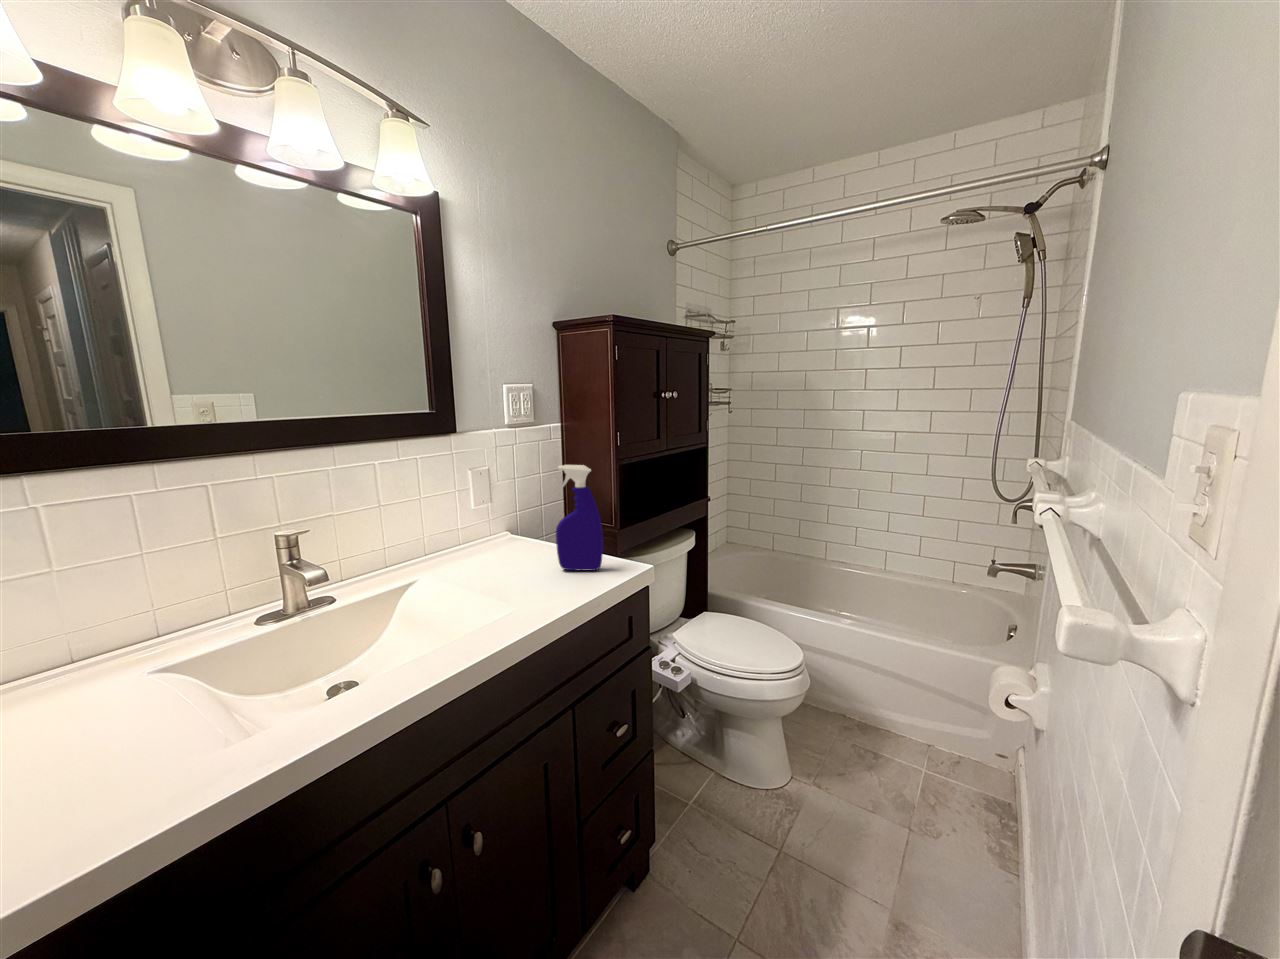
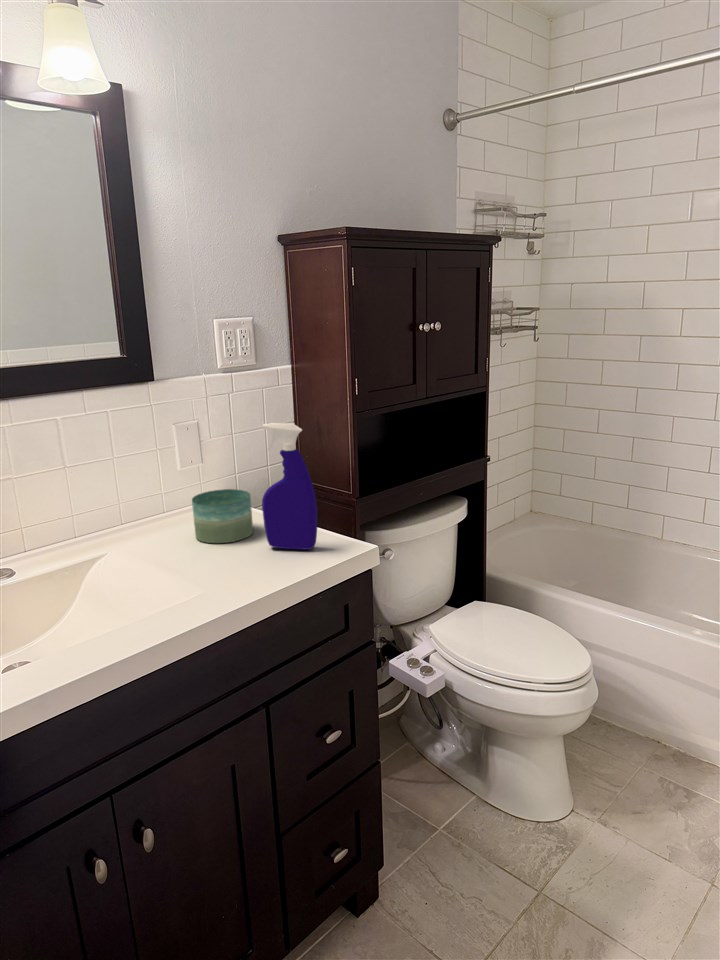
candle: none [491,523,542,568] -> present [192,489,253,543]

